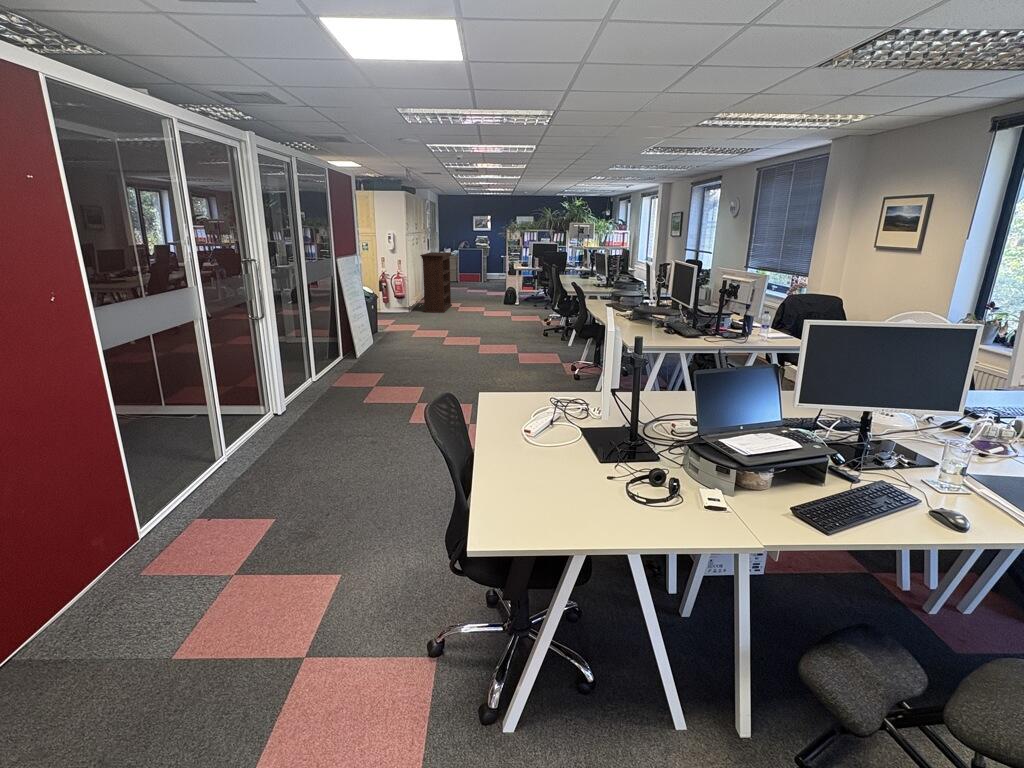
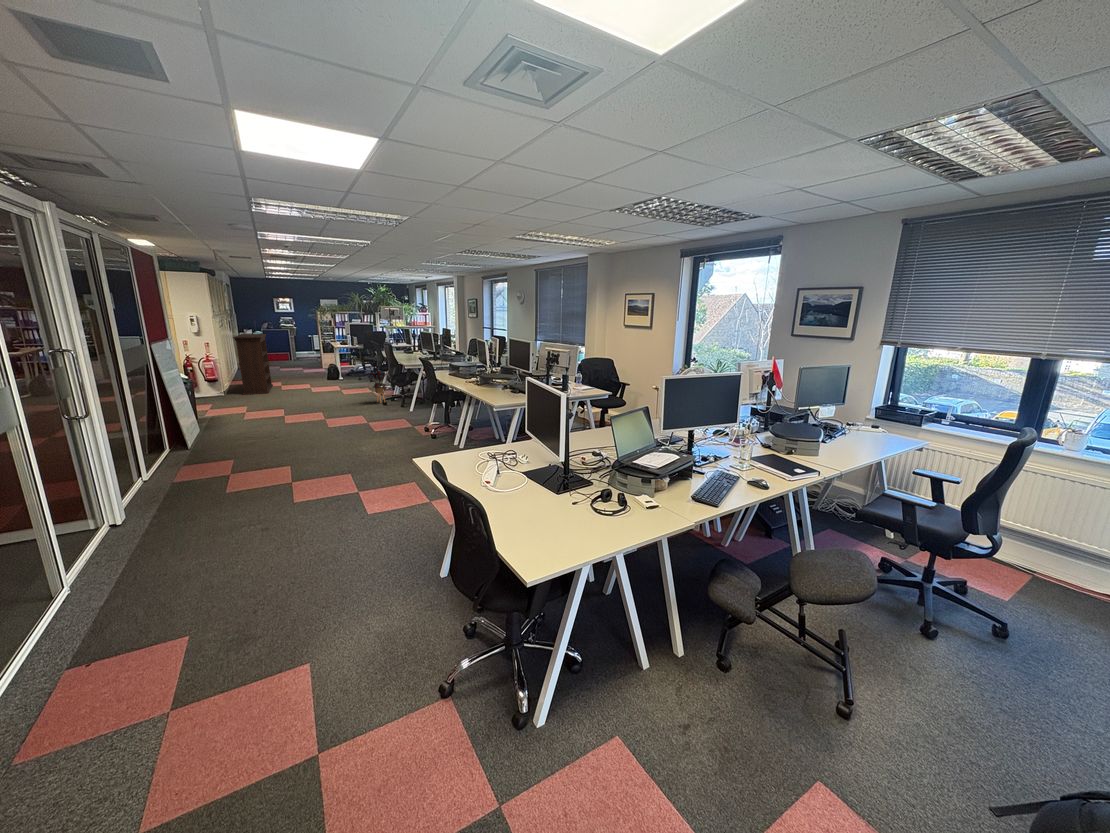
house plant: none [526,288,554,333] -> present [369,366,387,402]

